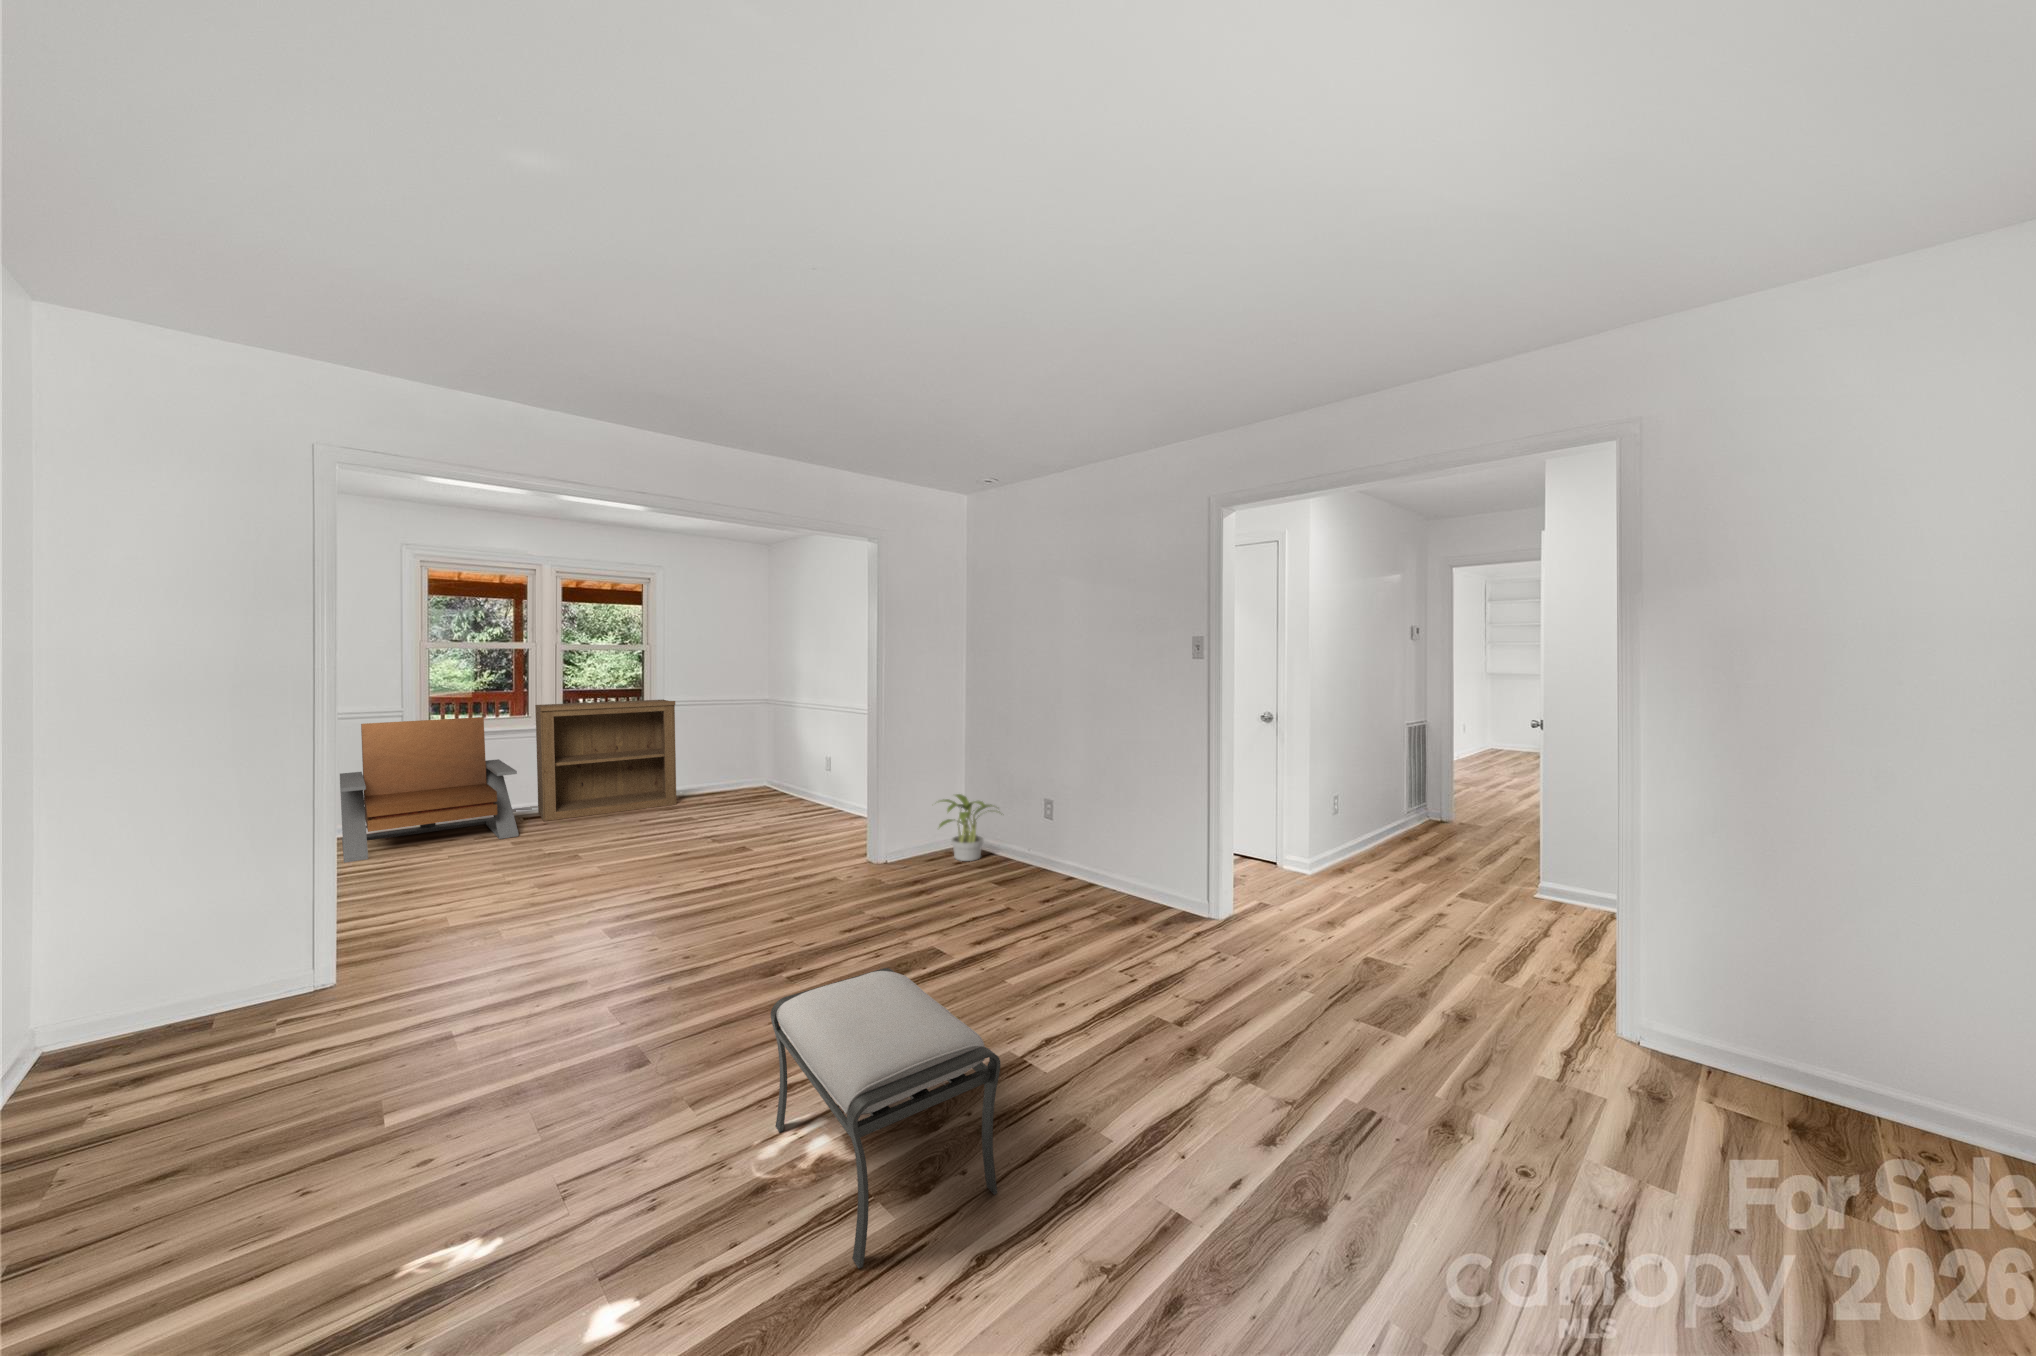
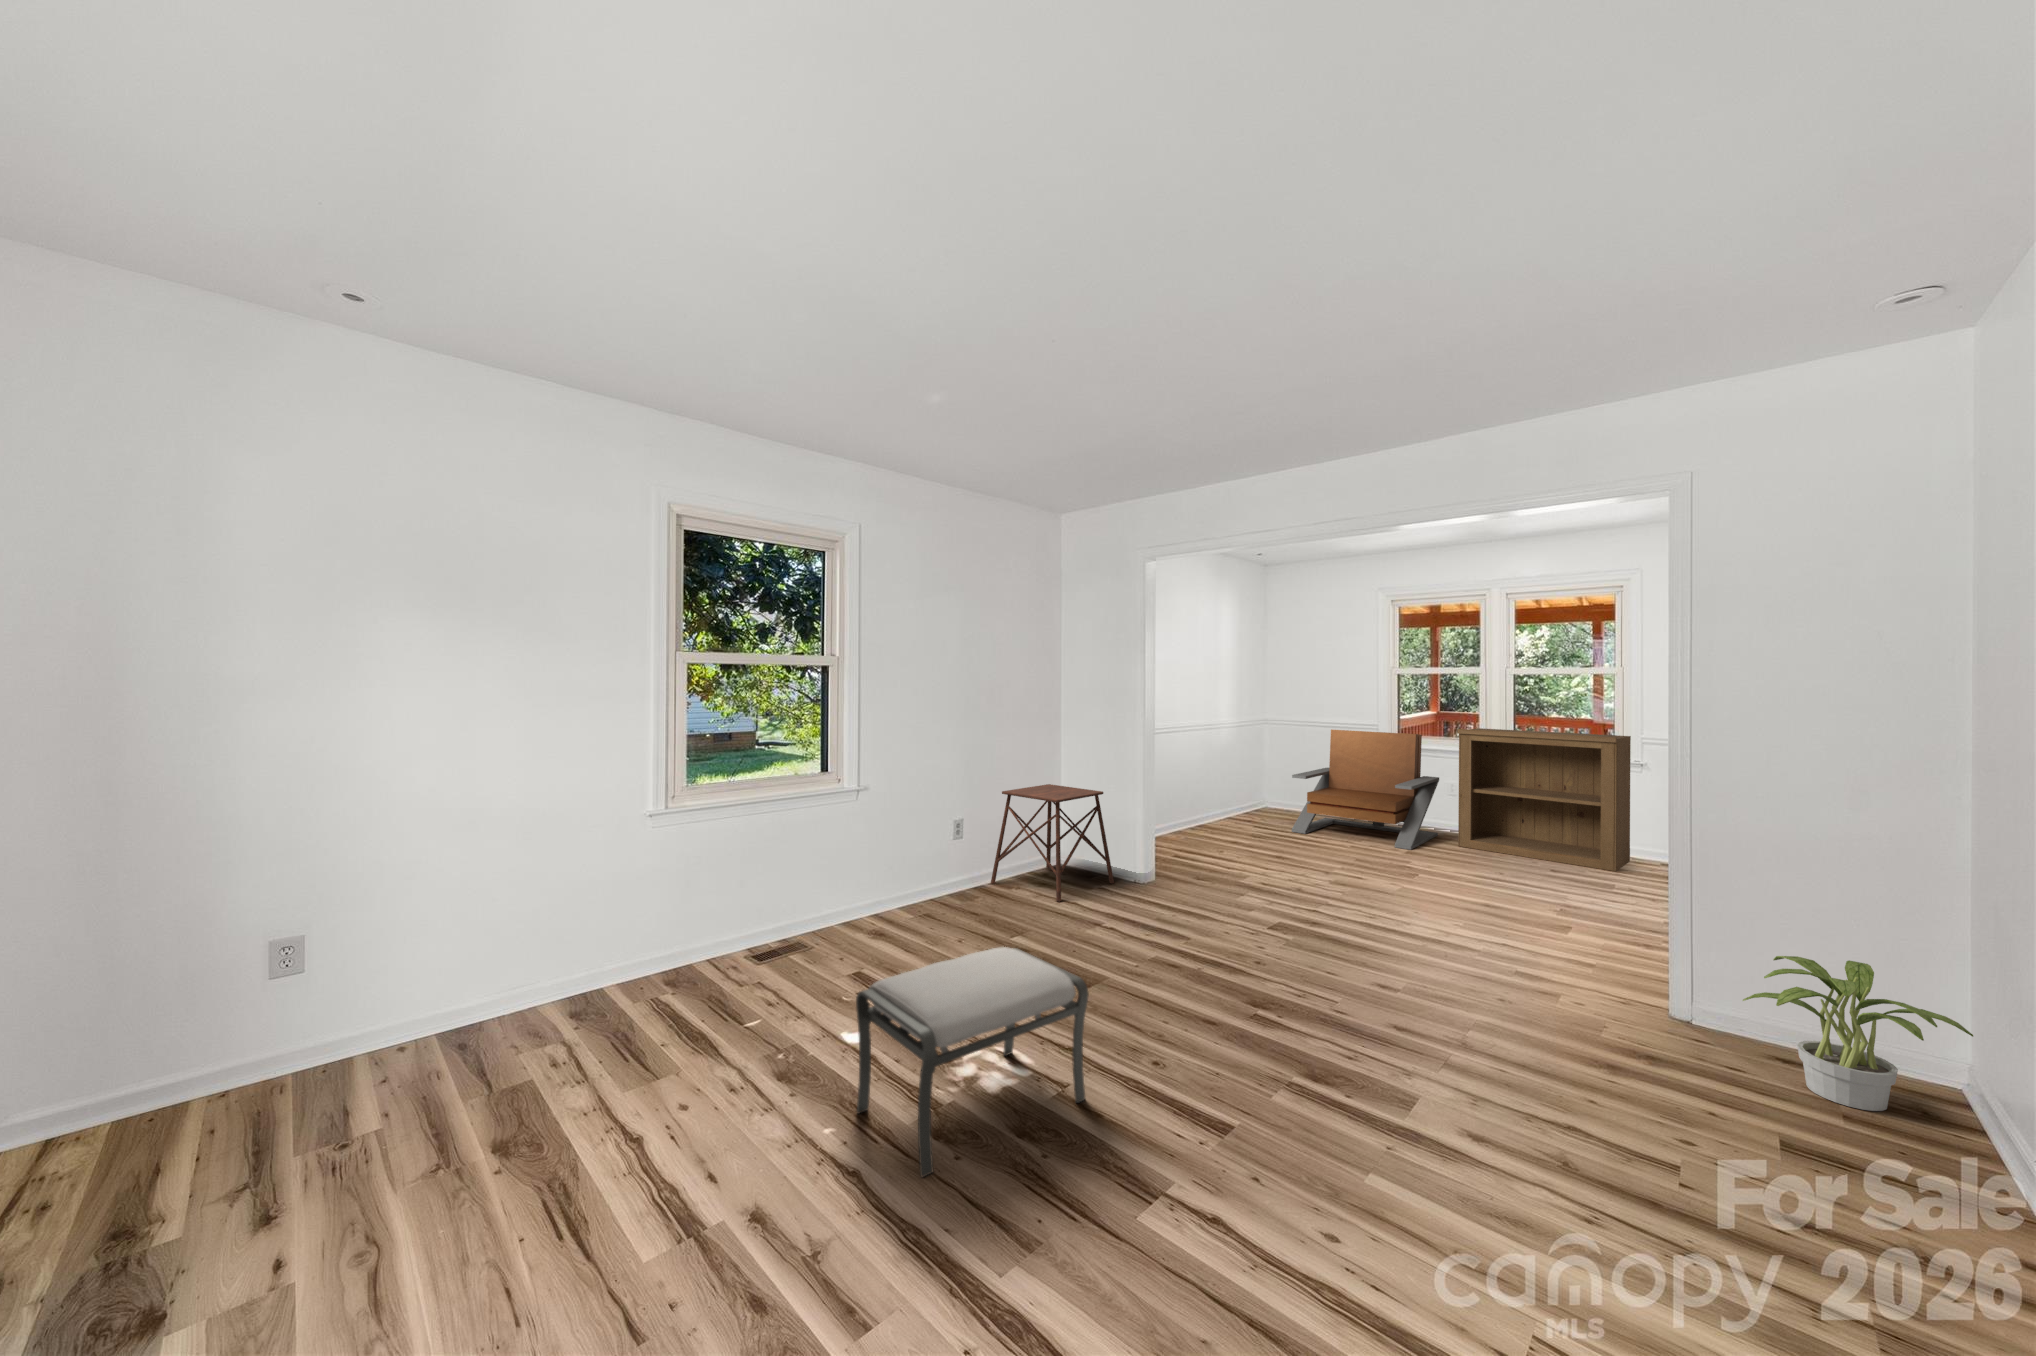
side table: none [16,860,303,1137] -> present [991,784,1114,902]

